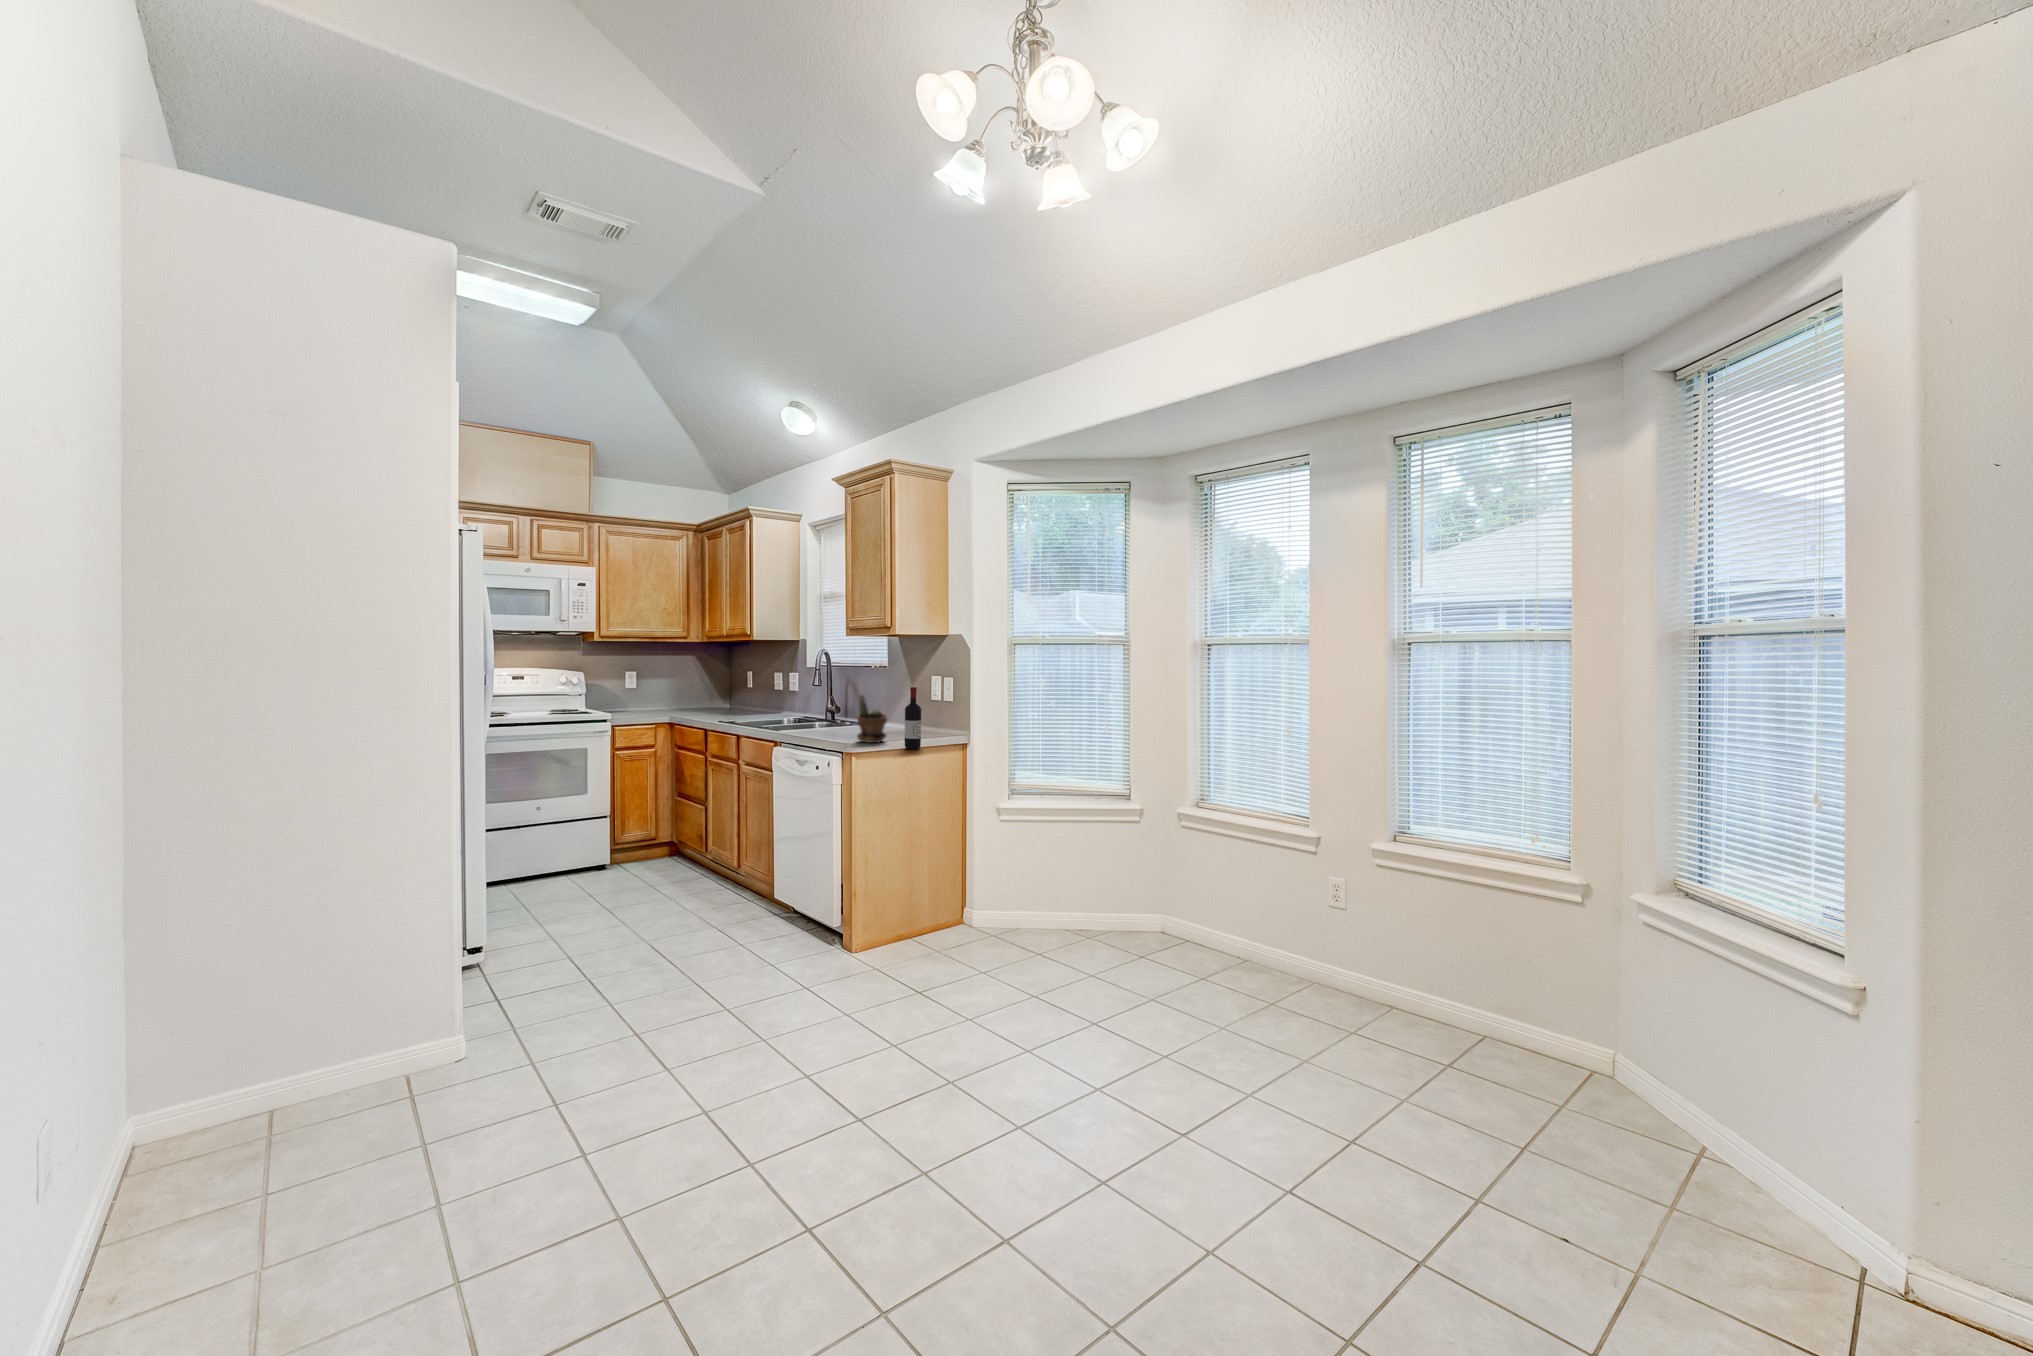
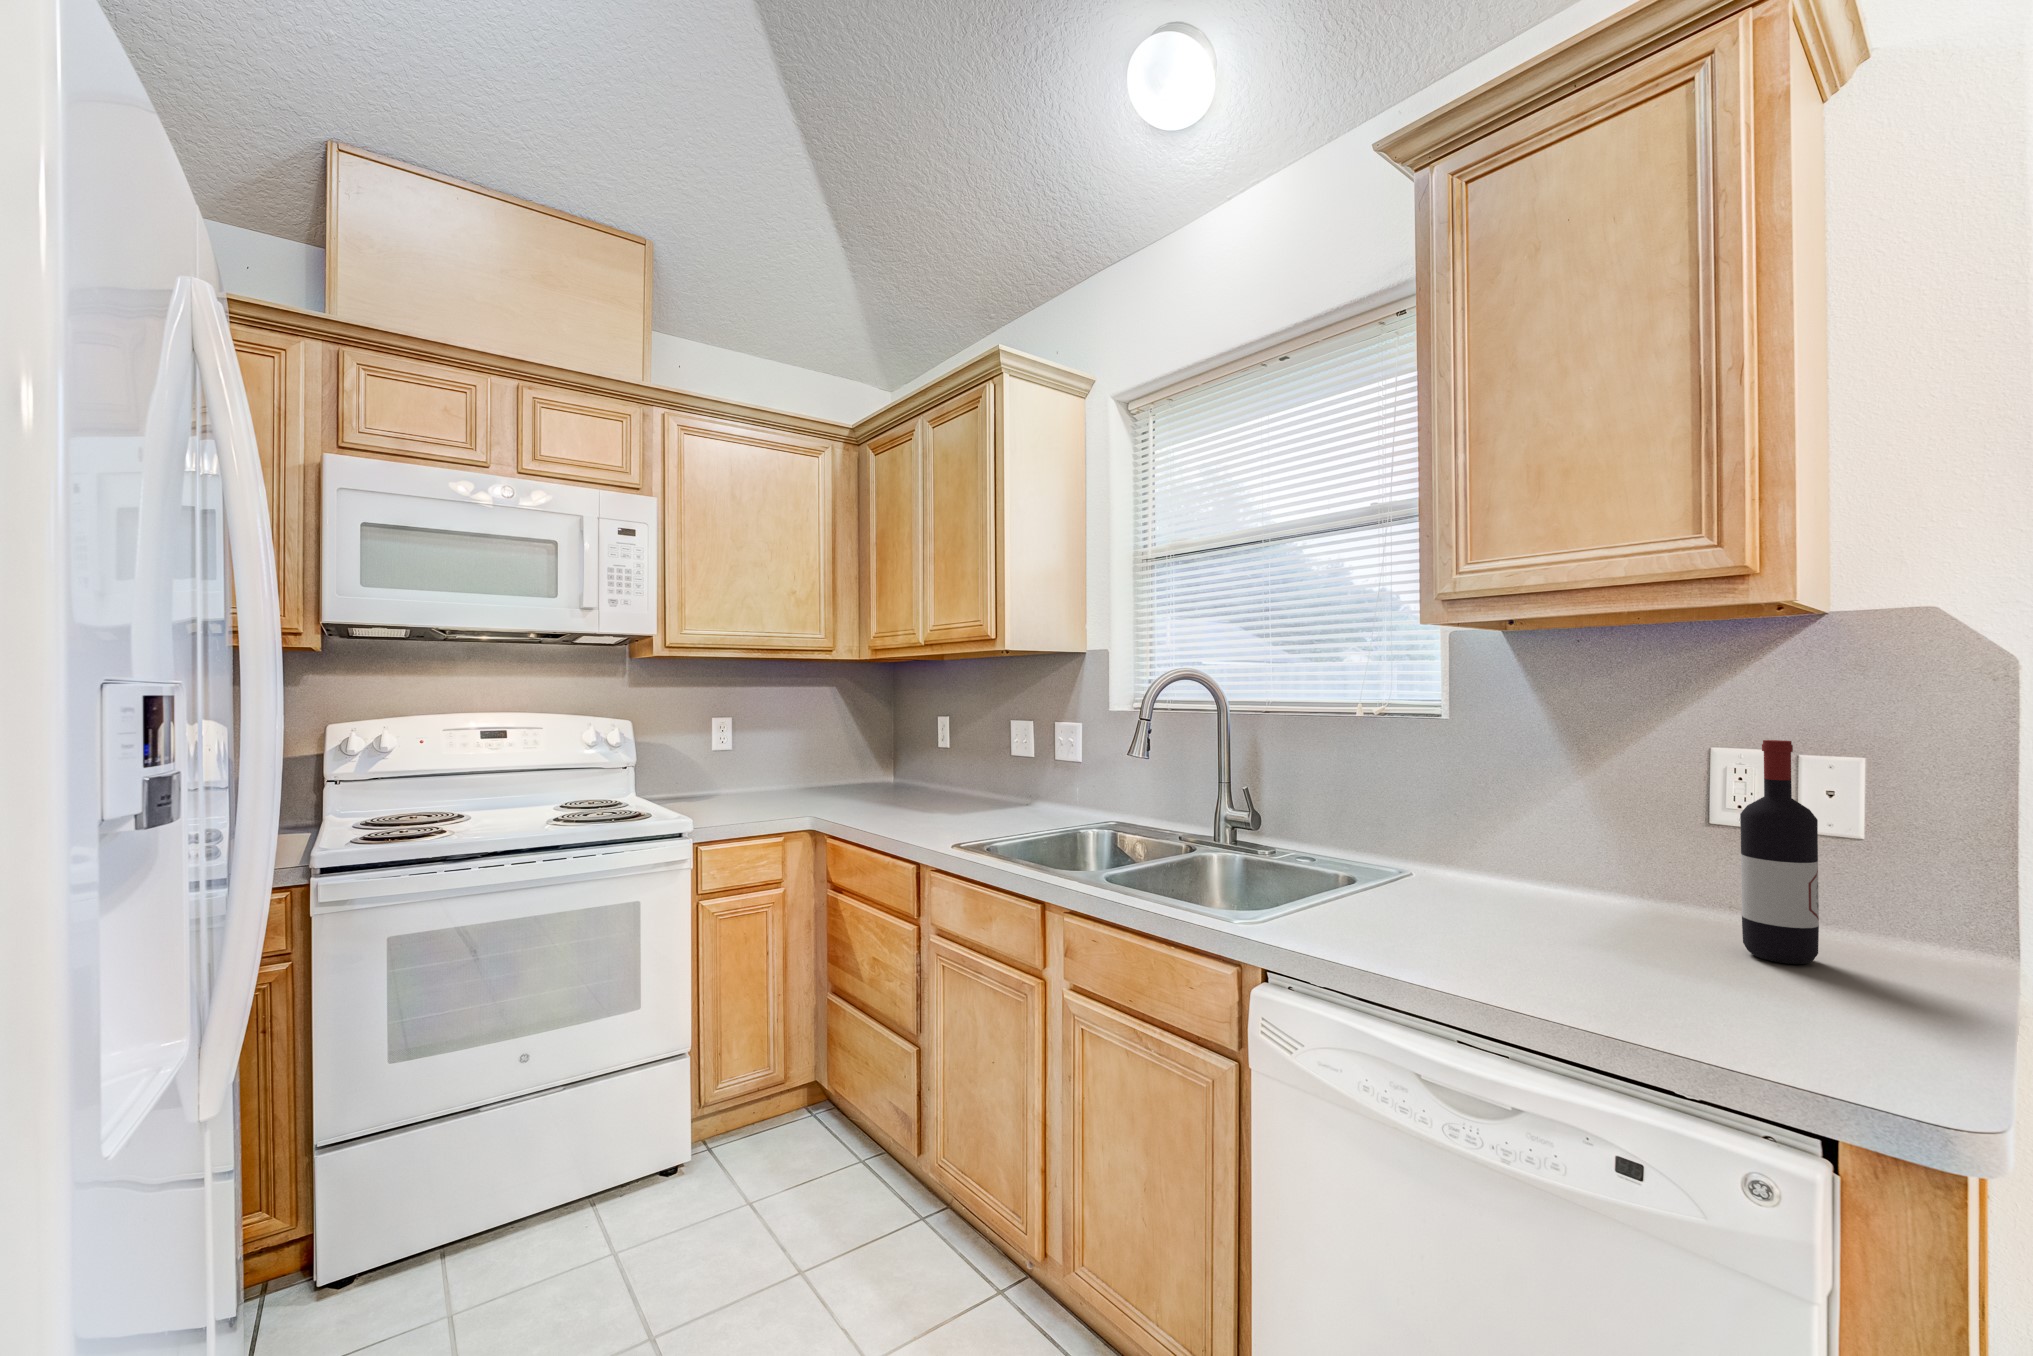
potted plant: present [857,694,887,743] -> none [1452,763,1562,919]

